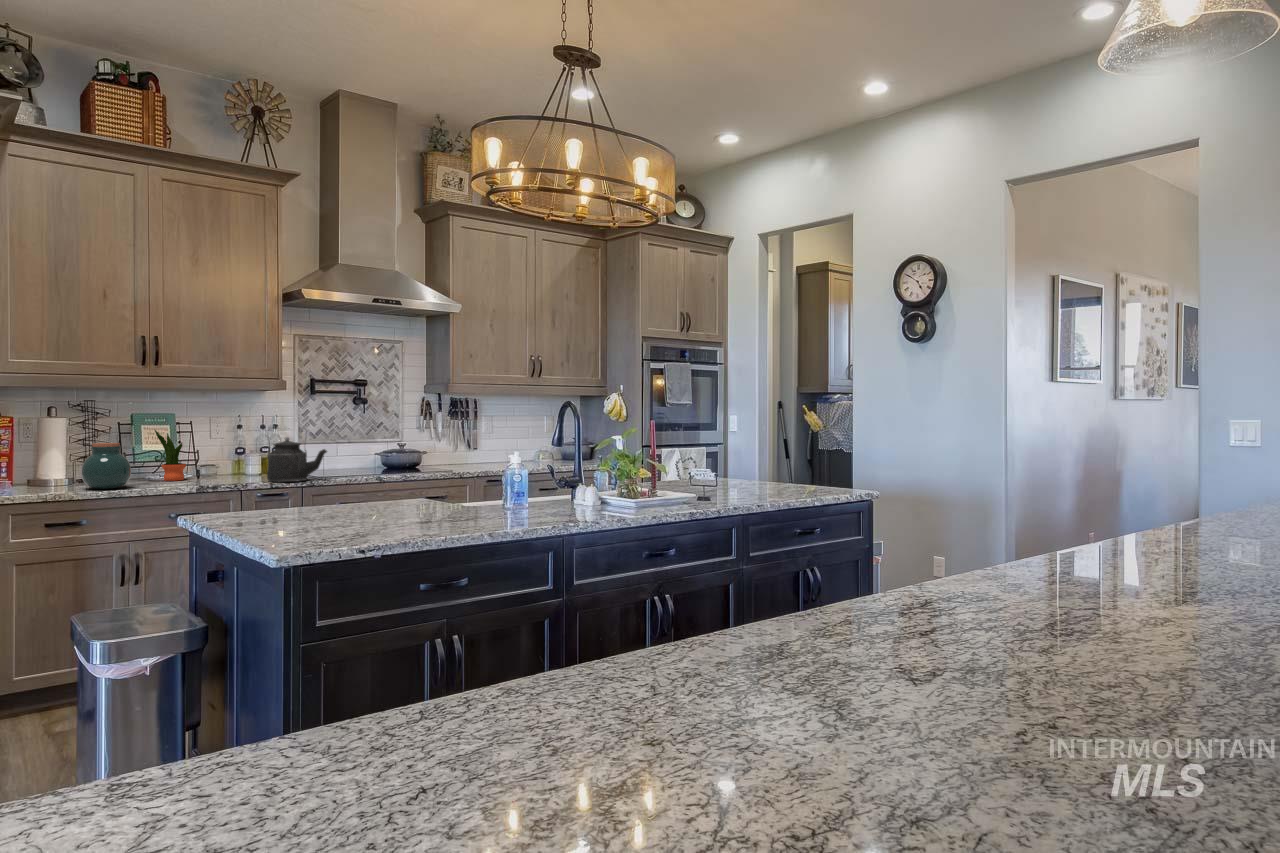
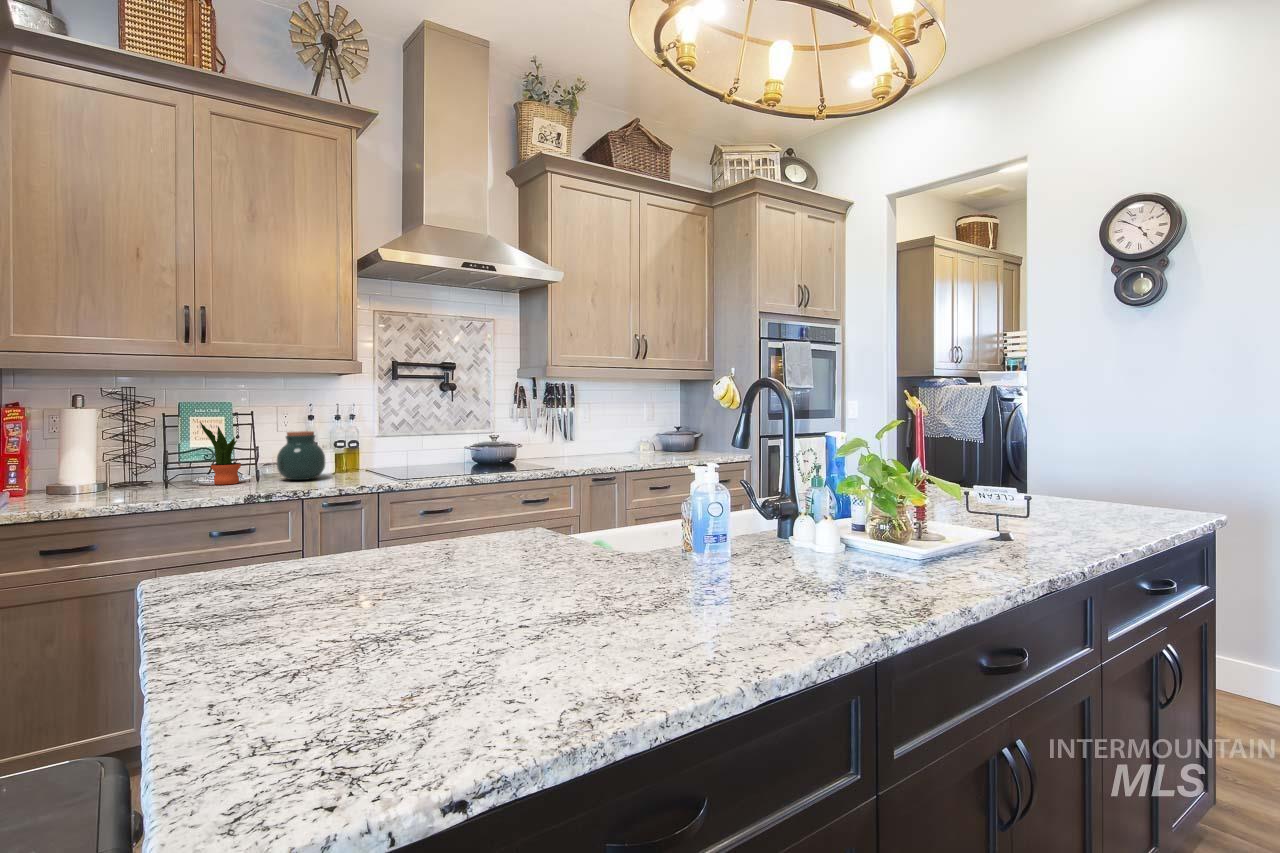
kettle: present [267,437,327,482] -> none [336,419,410,487]
jar: present [82,443,131,489] -> present [277,431,325,480]

